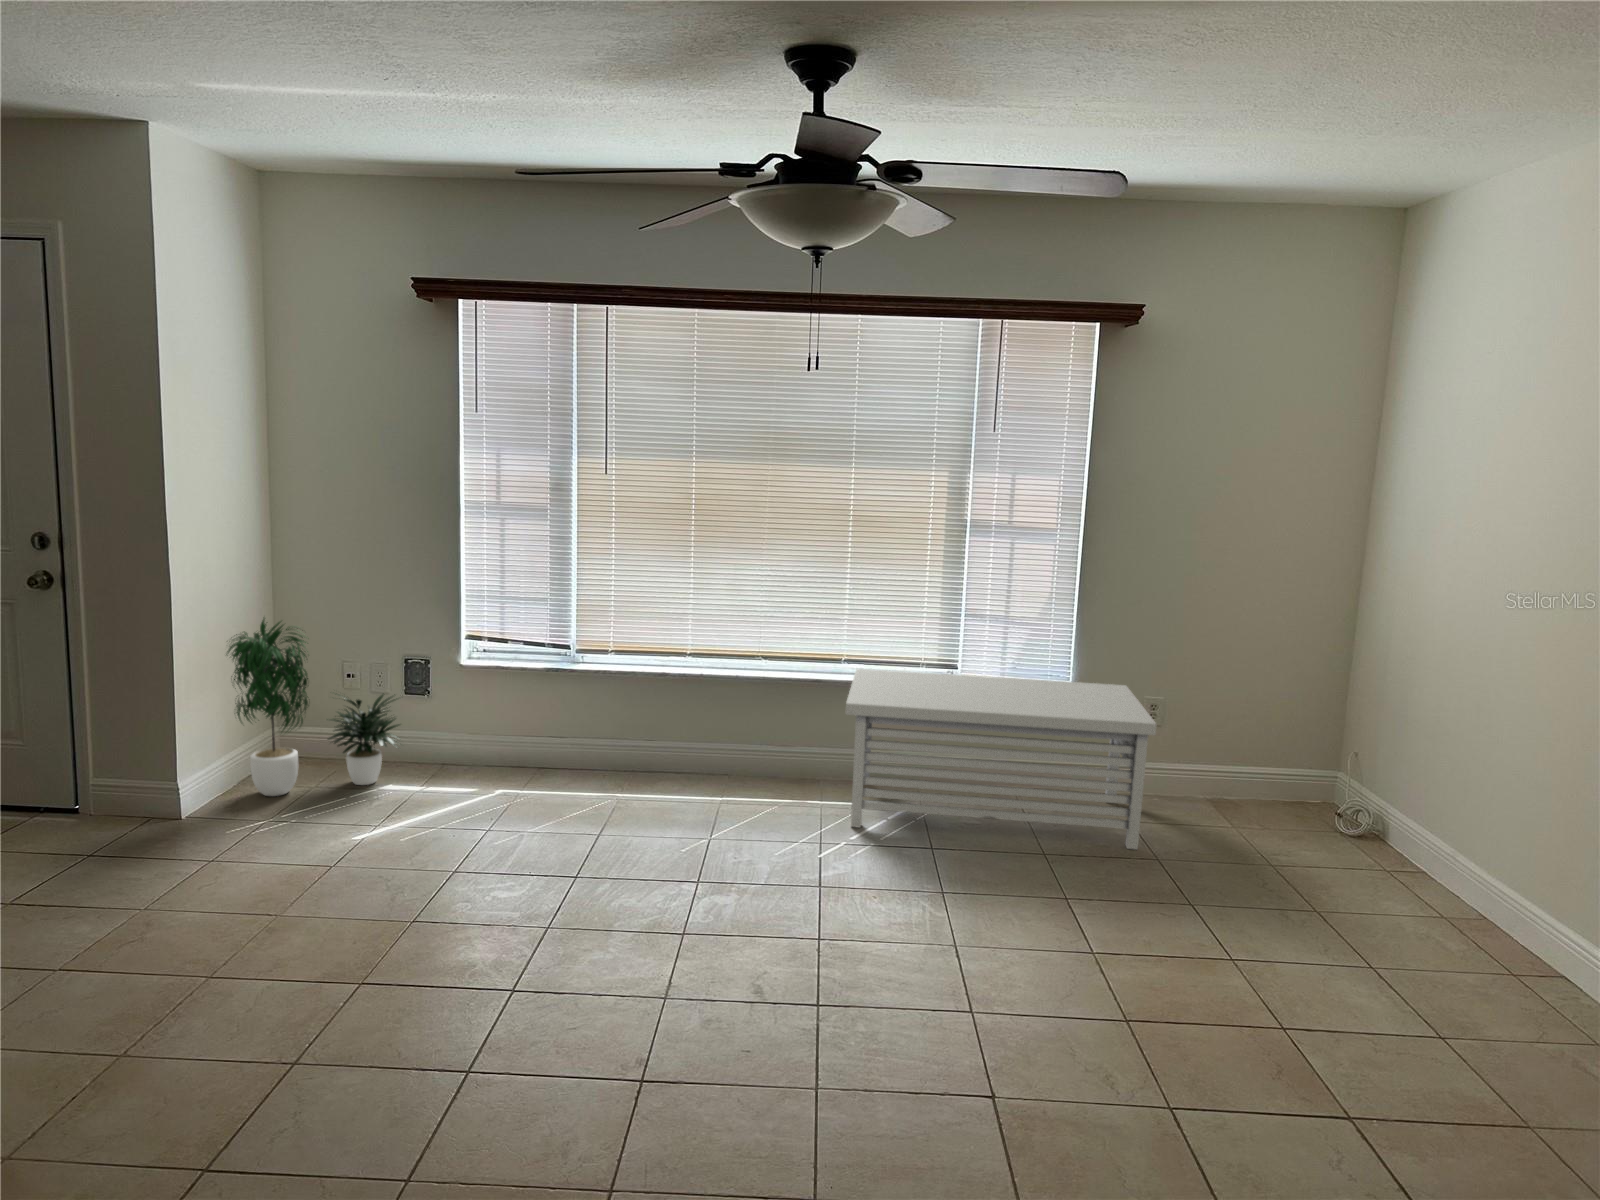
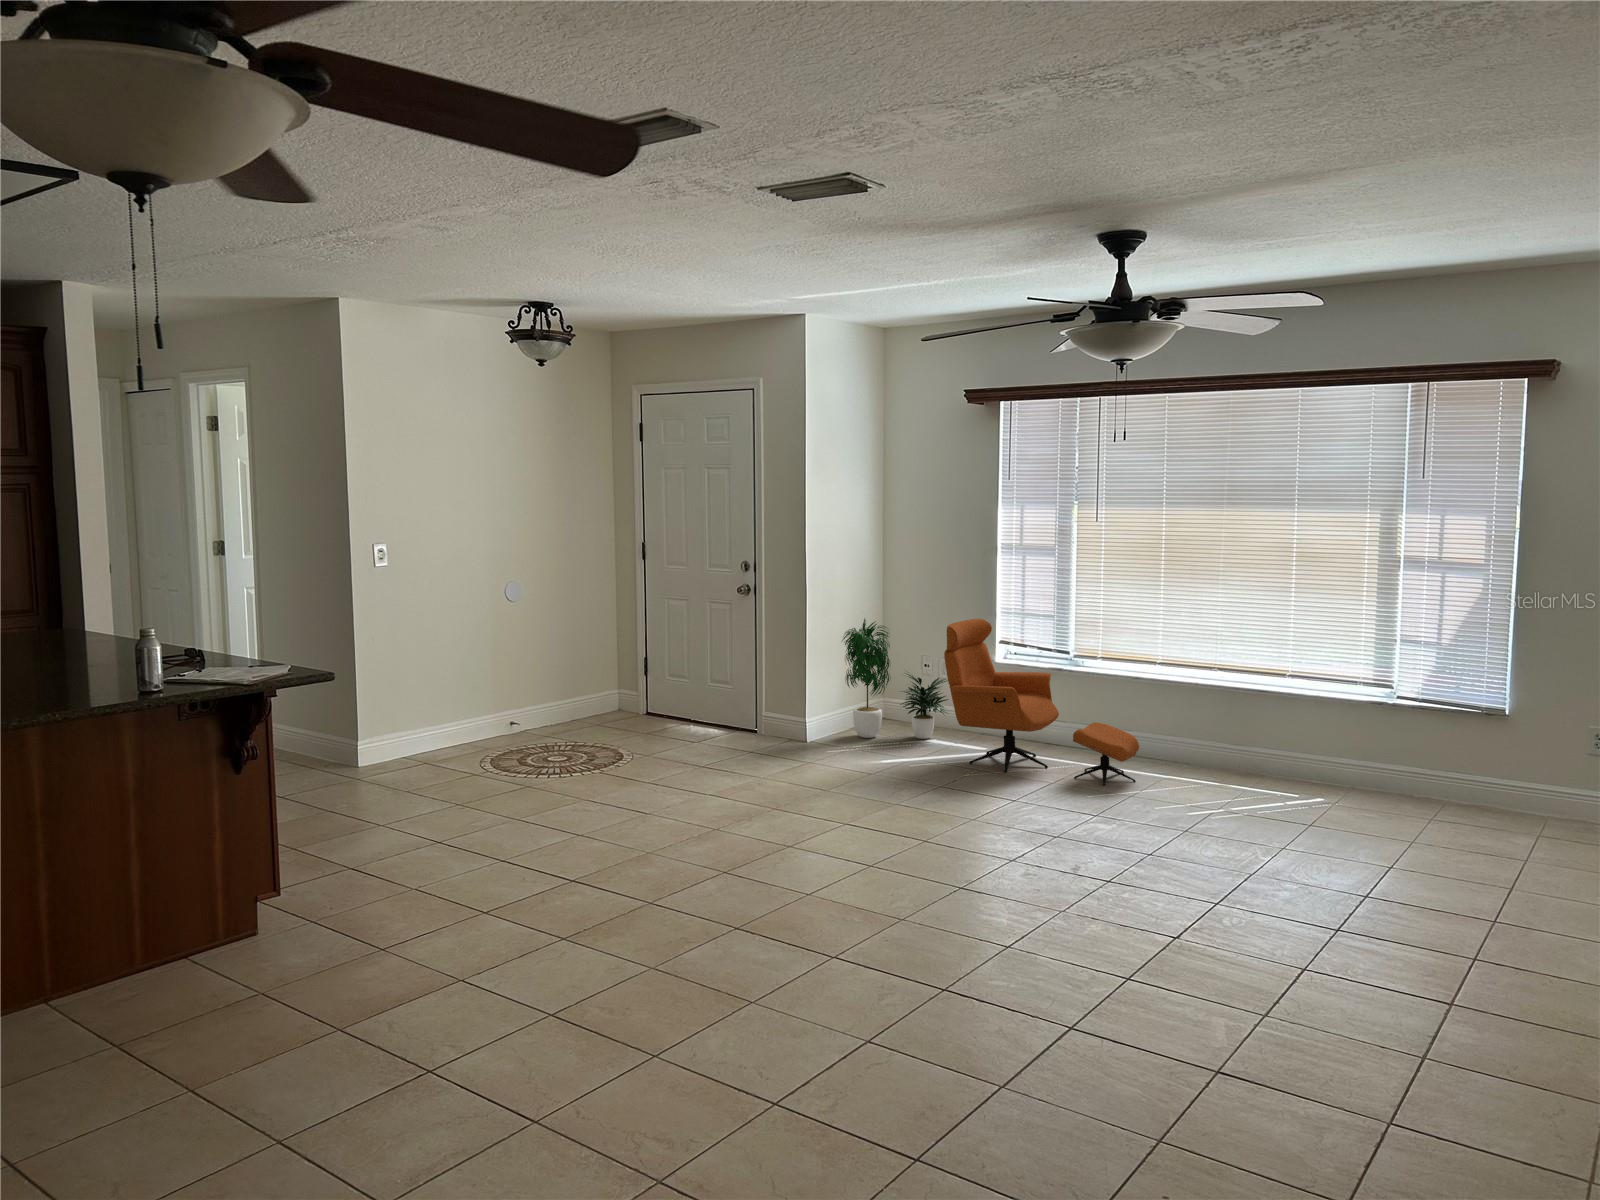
armchair: none [413,611,692,833] -> present [944,619,1139,786]
storage bench: present [845,669,1157,850] -> none [1253,682,1560,850]

